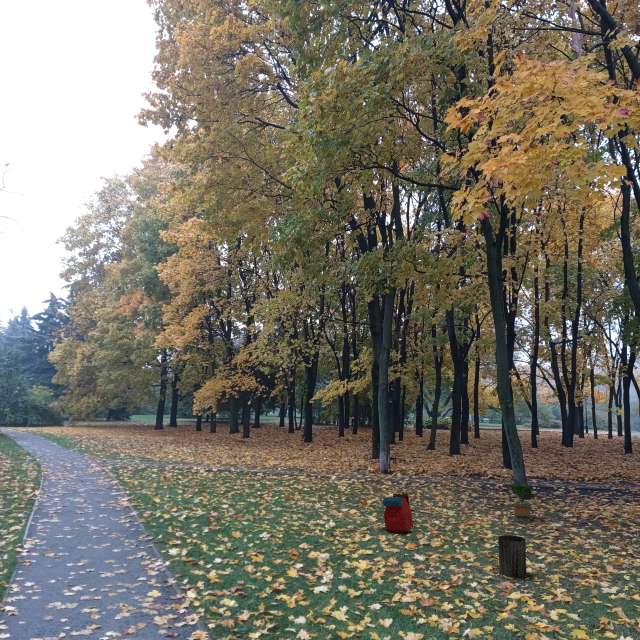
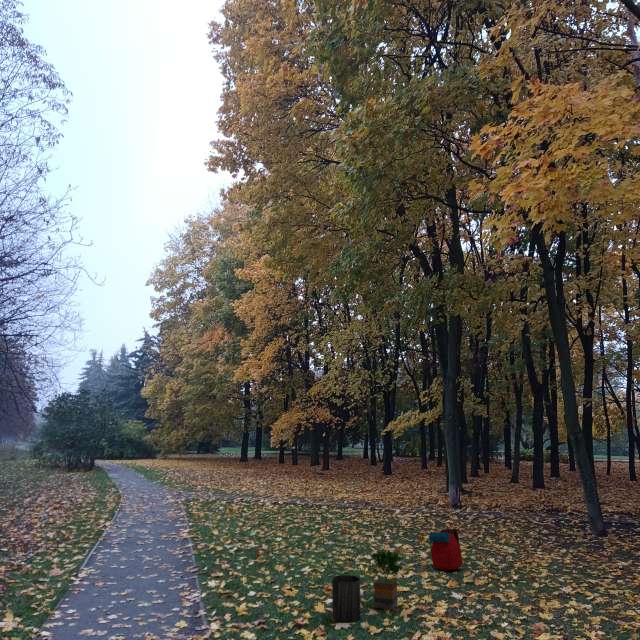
potted tree: present [510,485,535,523] -> present [371,551,402,610]
trash can: present [498,535,527,578] -> present [332,575,361,622]

